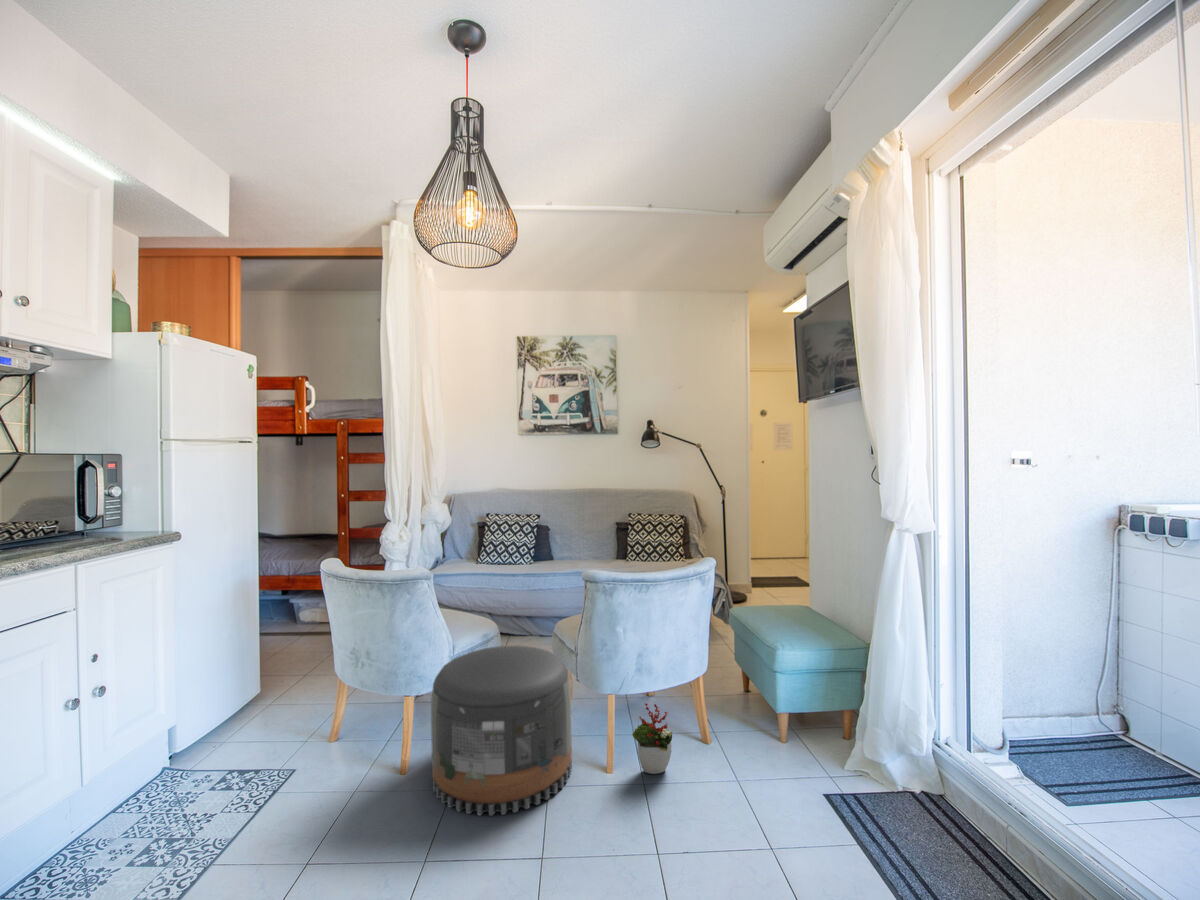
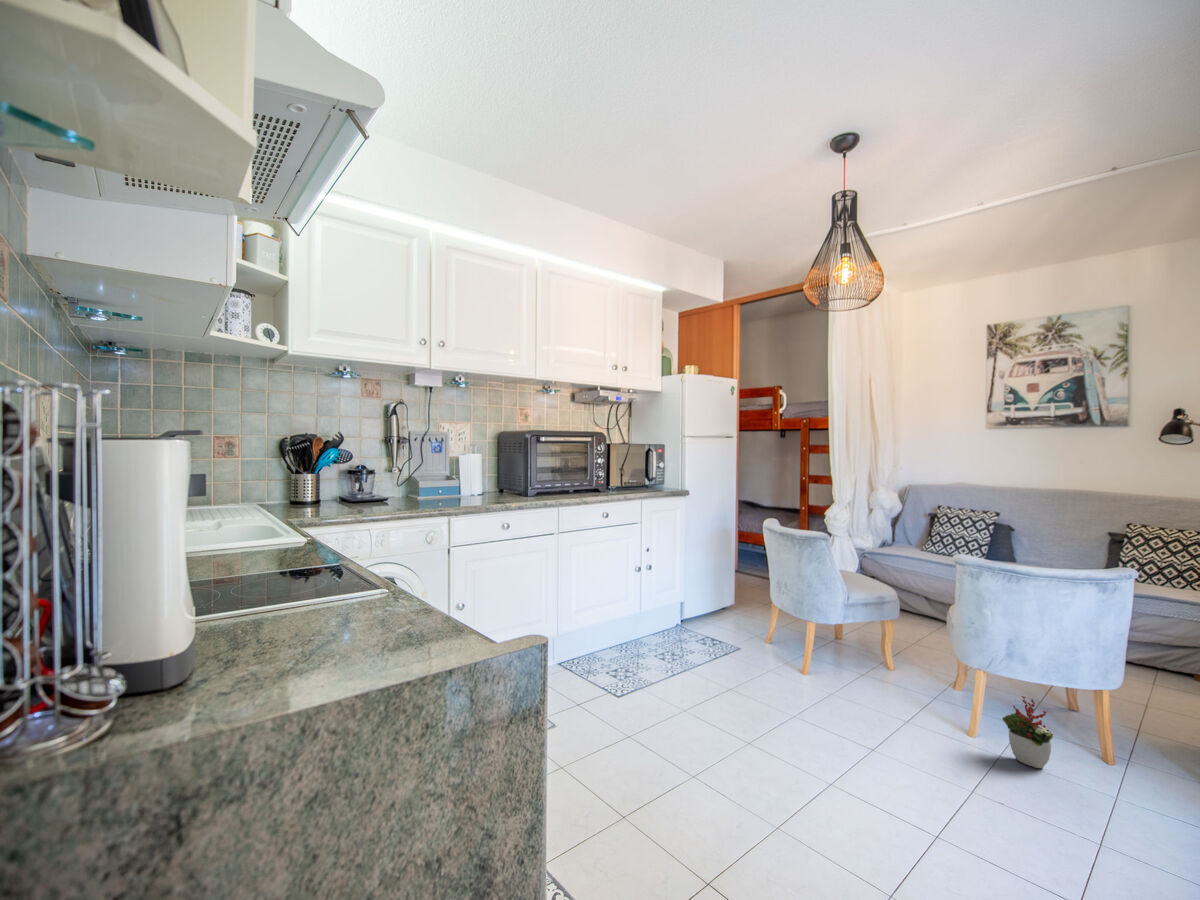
pouf: present [431,646,572,816] -> none [819,607,944,732]

